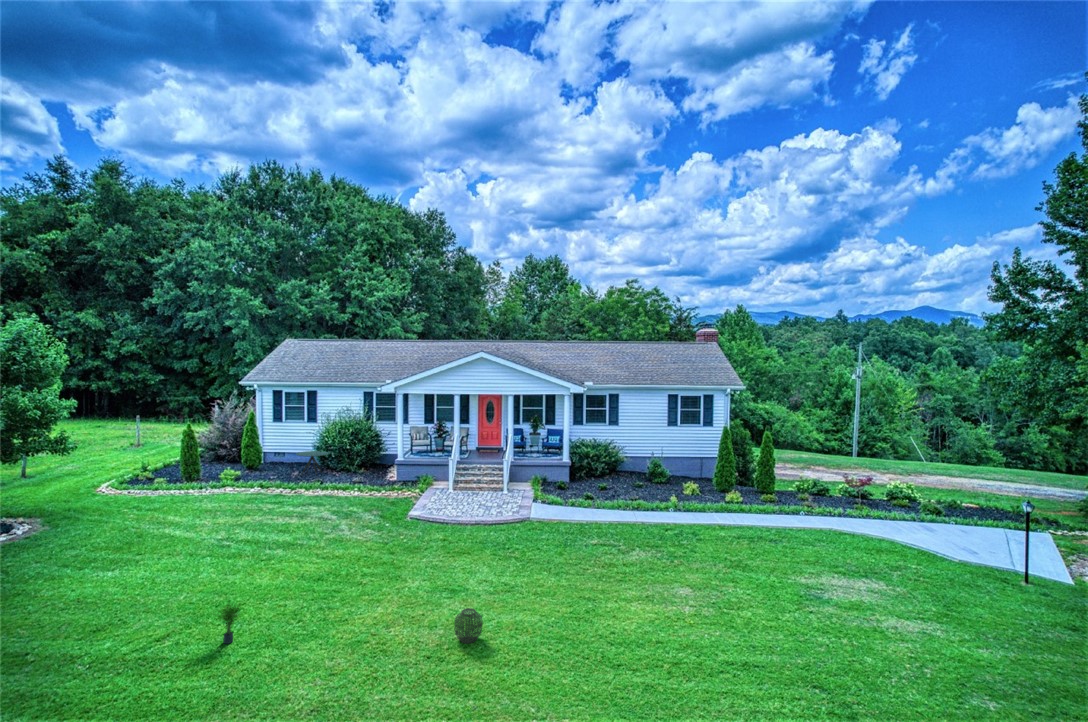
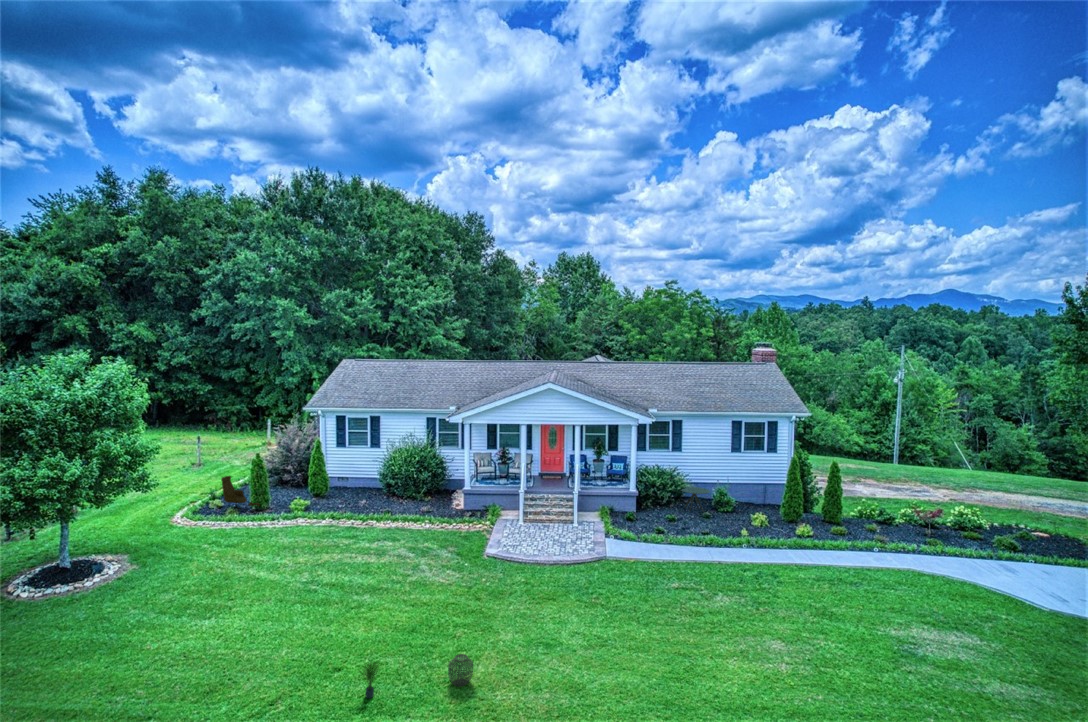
lounge chair: none [141,447,187,485] -> present [221,476,260,511]
round table: present [296,451,328,475] -> present [681,487,710,511]
woven basket: present [455,608,482,643] -> present [448,654,473,686]

